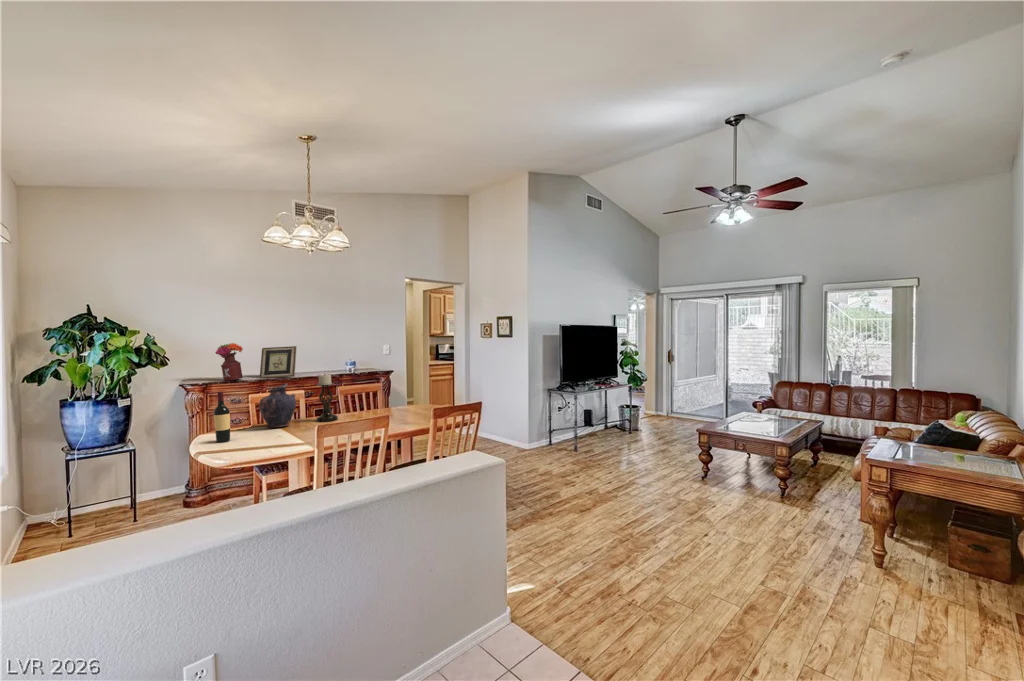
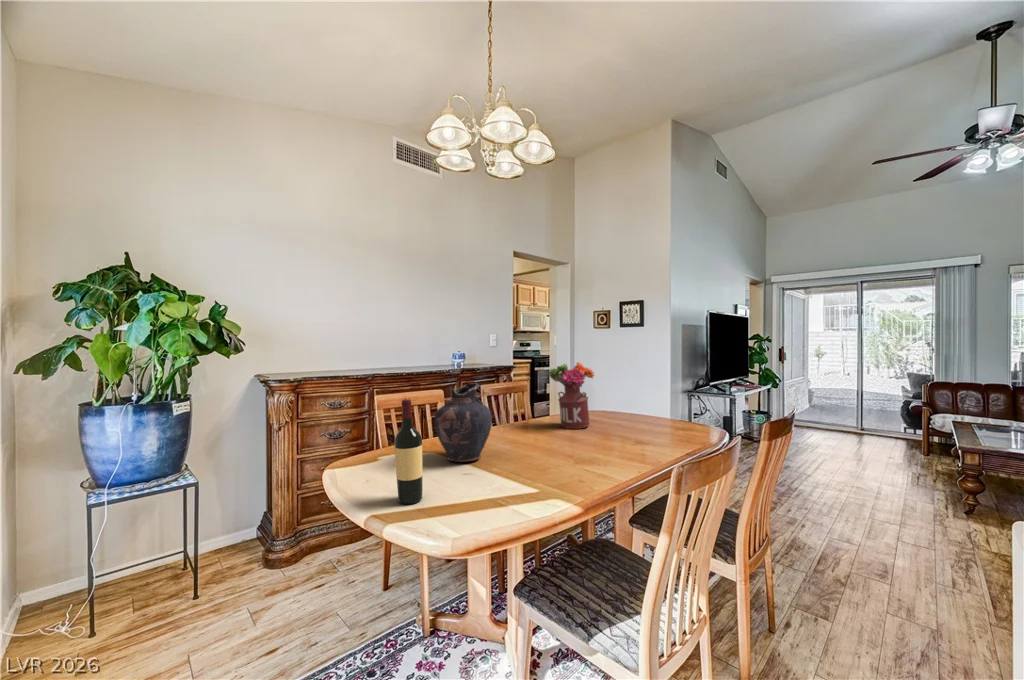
flower arrangement: present [215,343,243,381] -> present [549,362,594,429]
picture frame: present [260,346,296,378] -> none [365,329,413,373]
candle holder: present [316,374,338,422] -> none [508,367,541,449]

